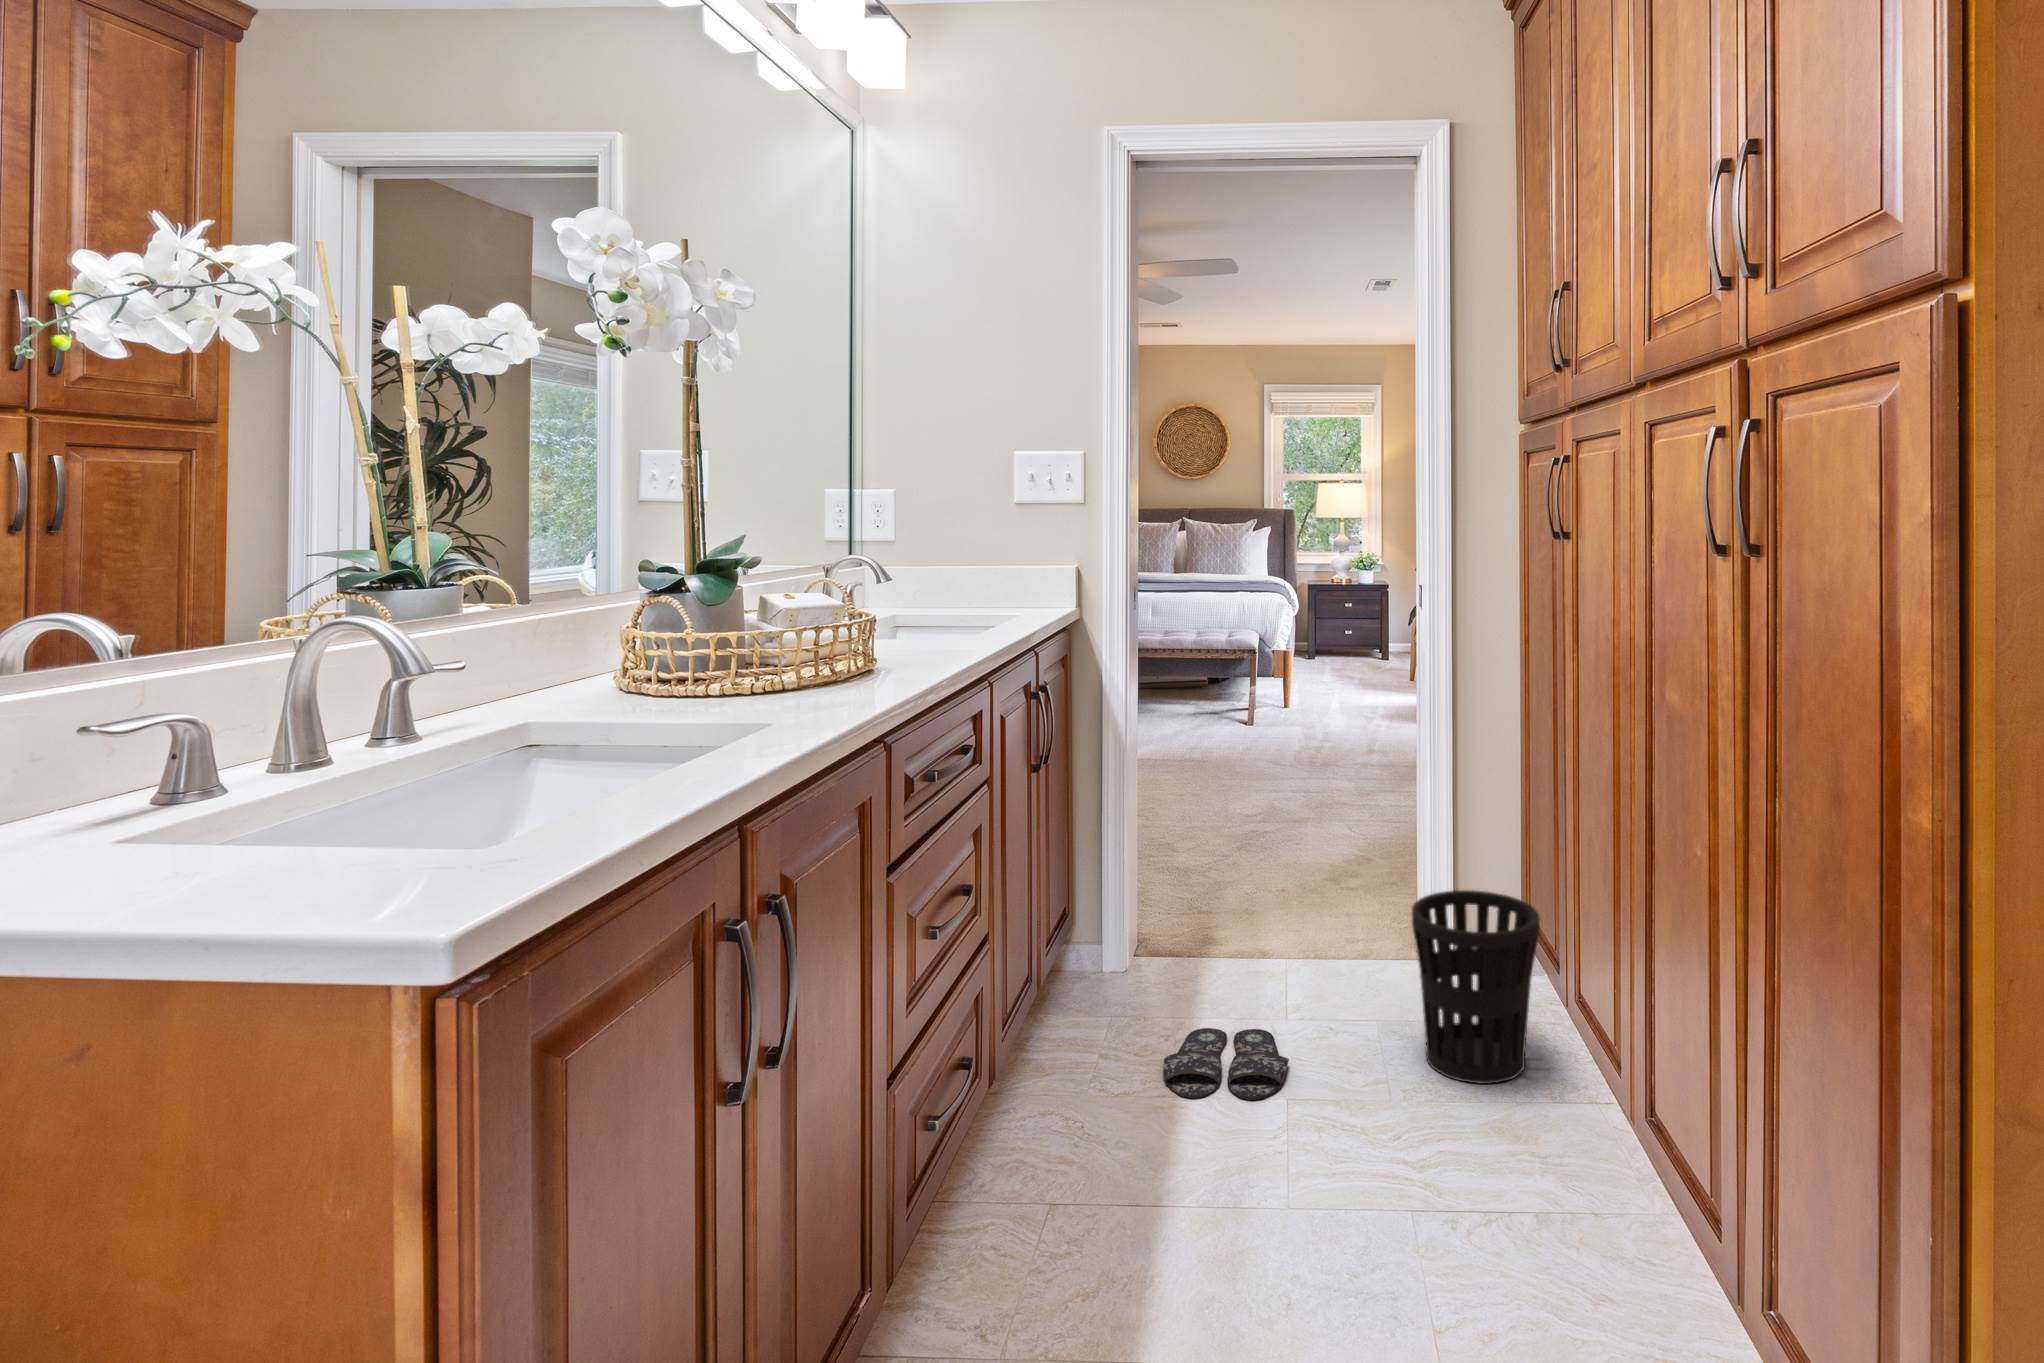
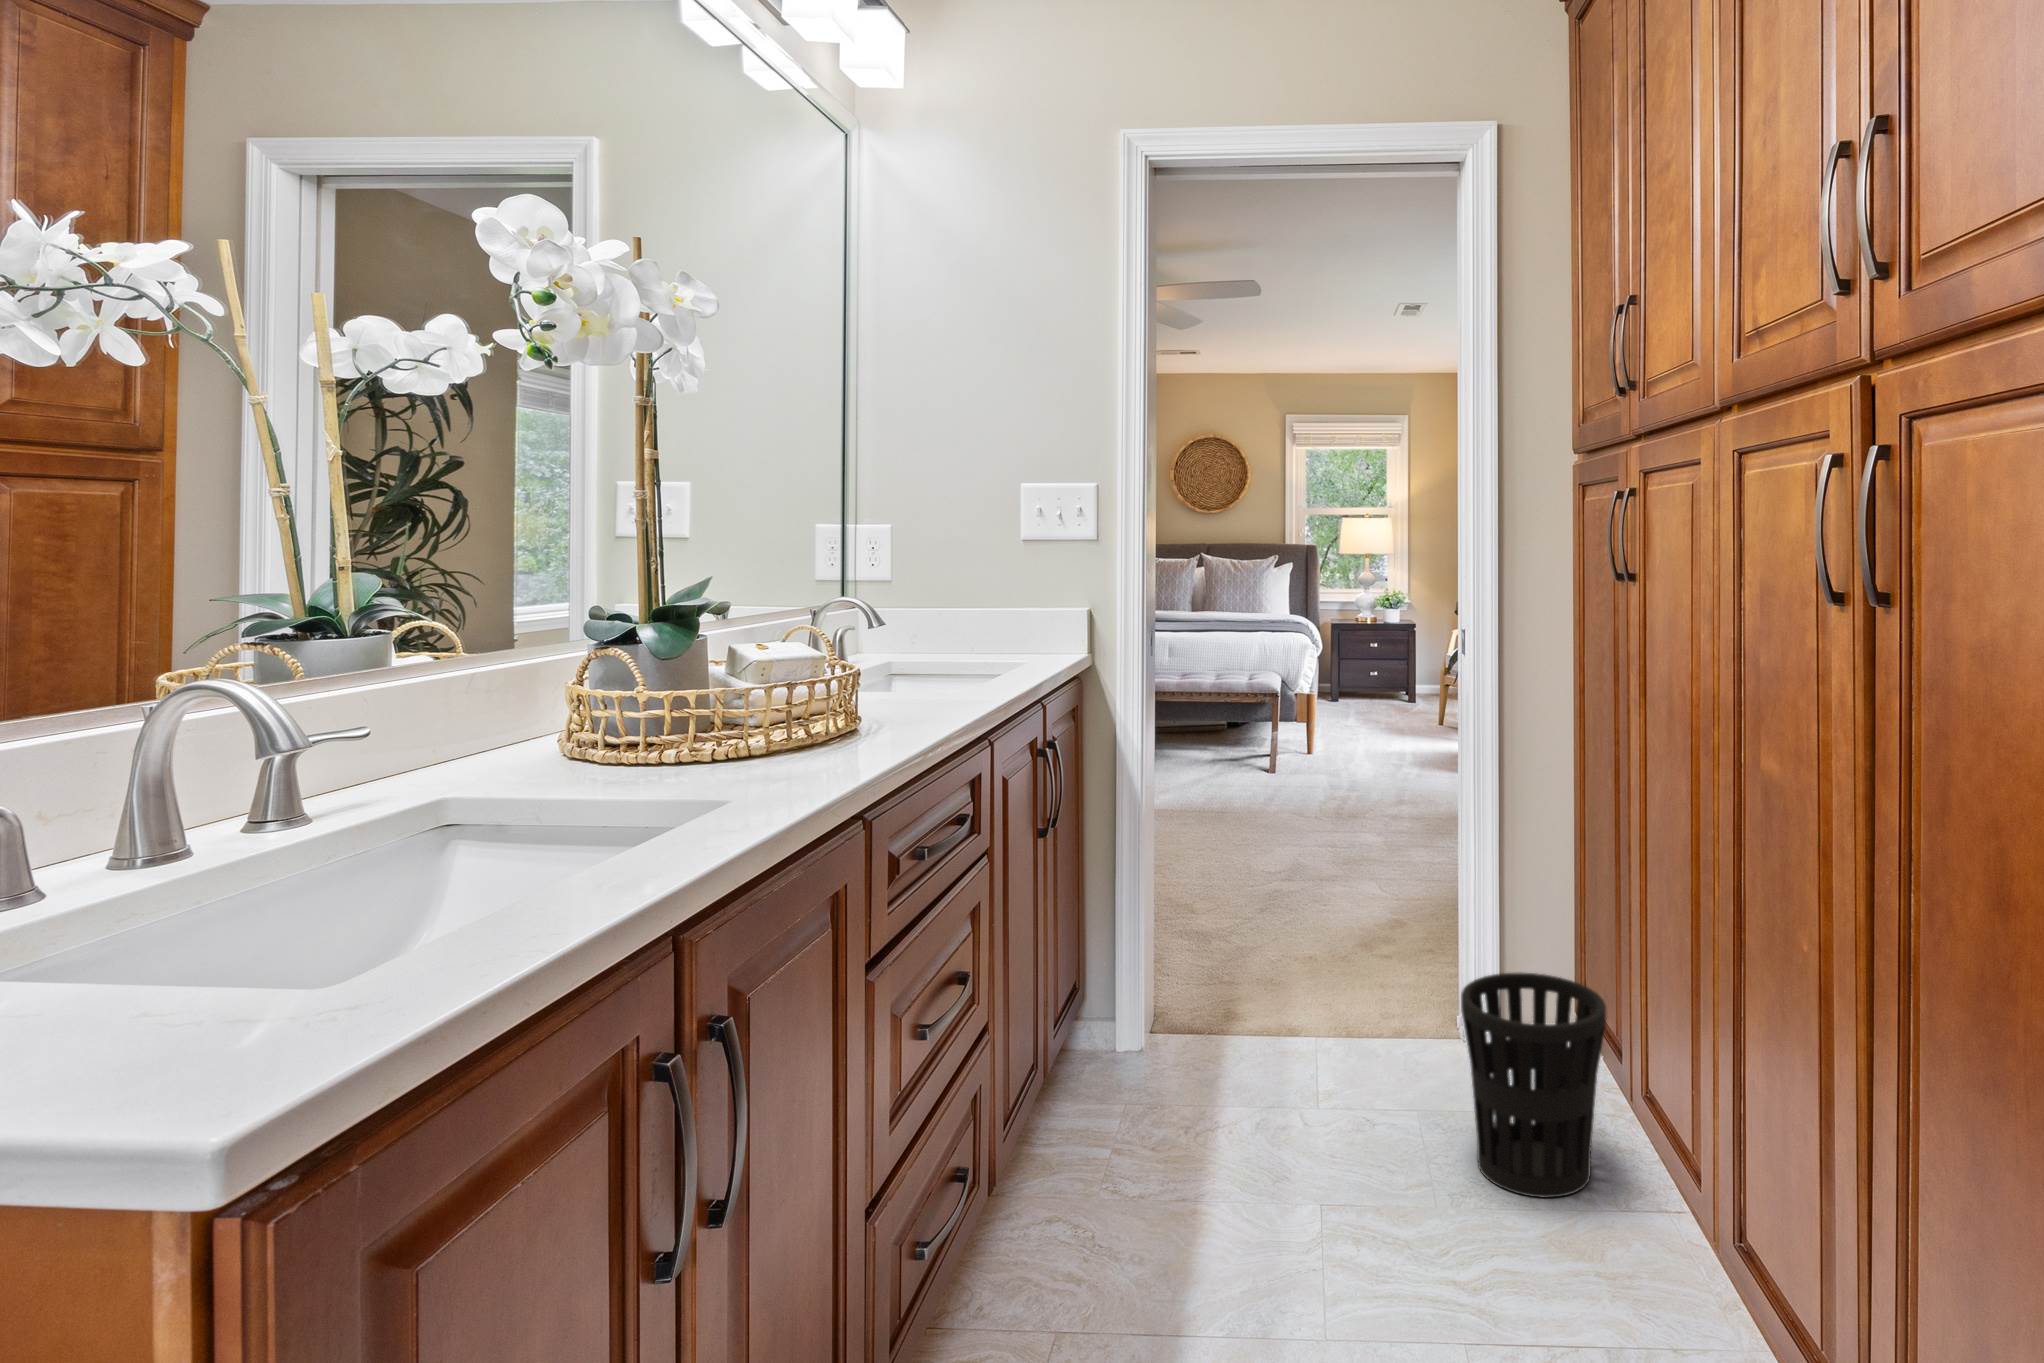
slippers: present [1163,1028,1289,1100] -> none [1182,1127,1324,1216]

